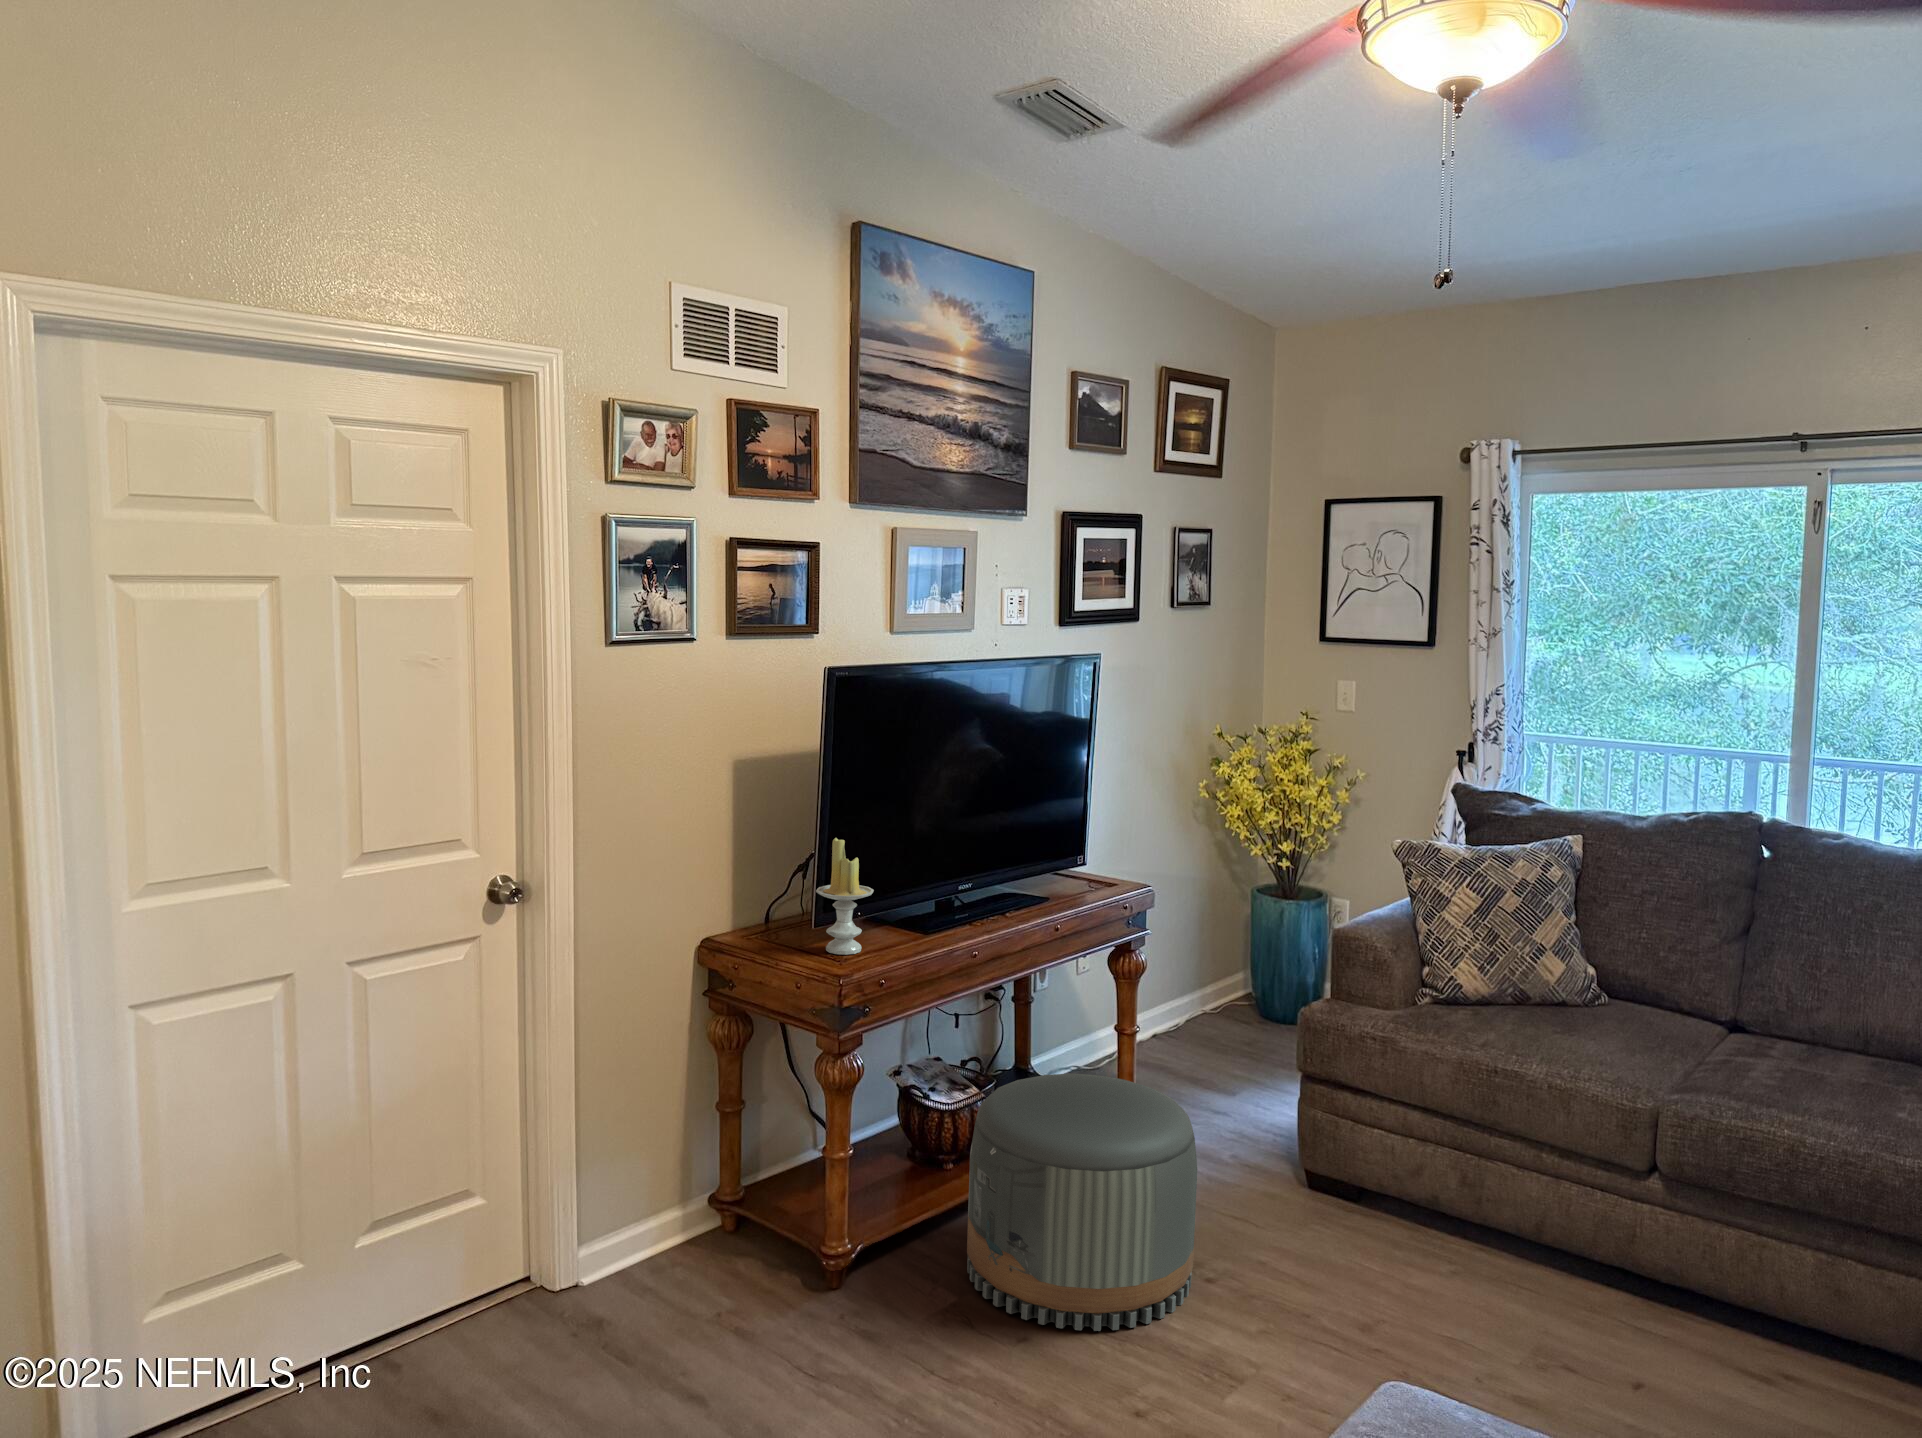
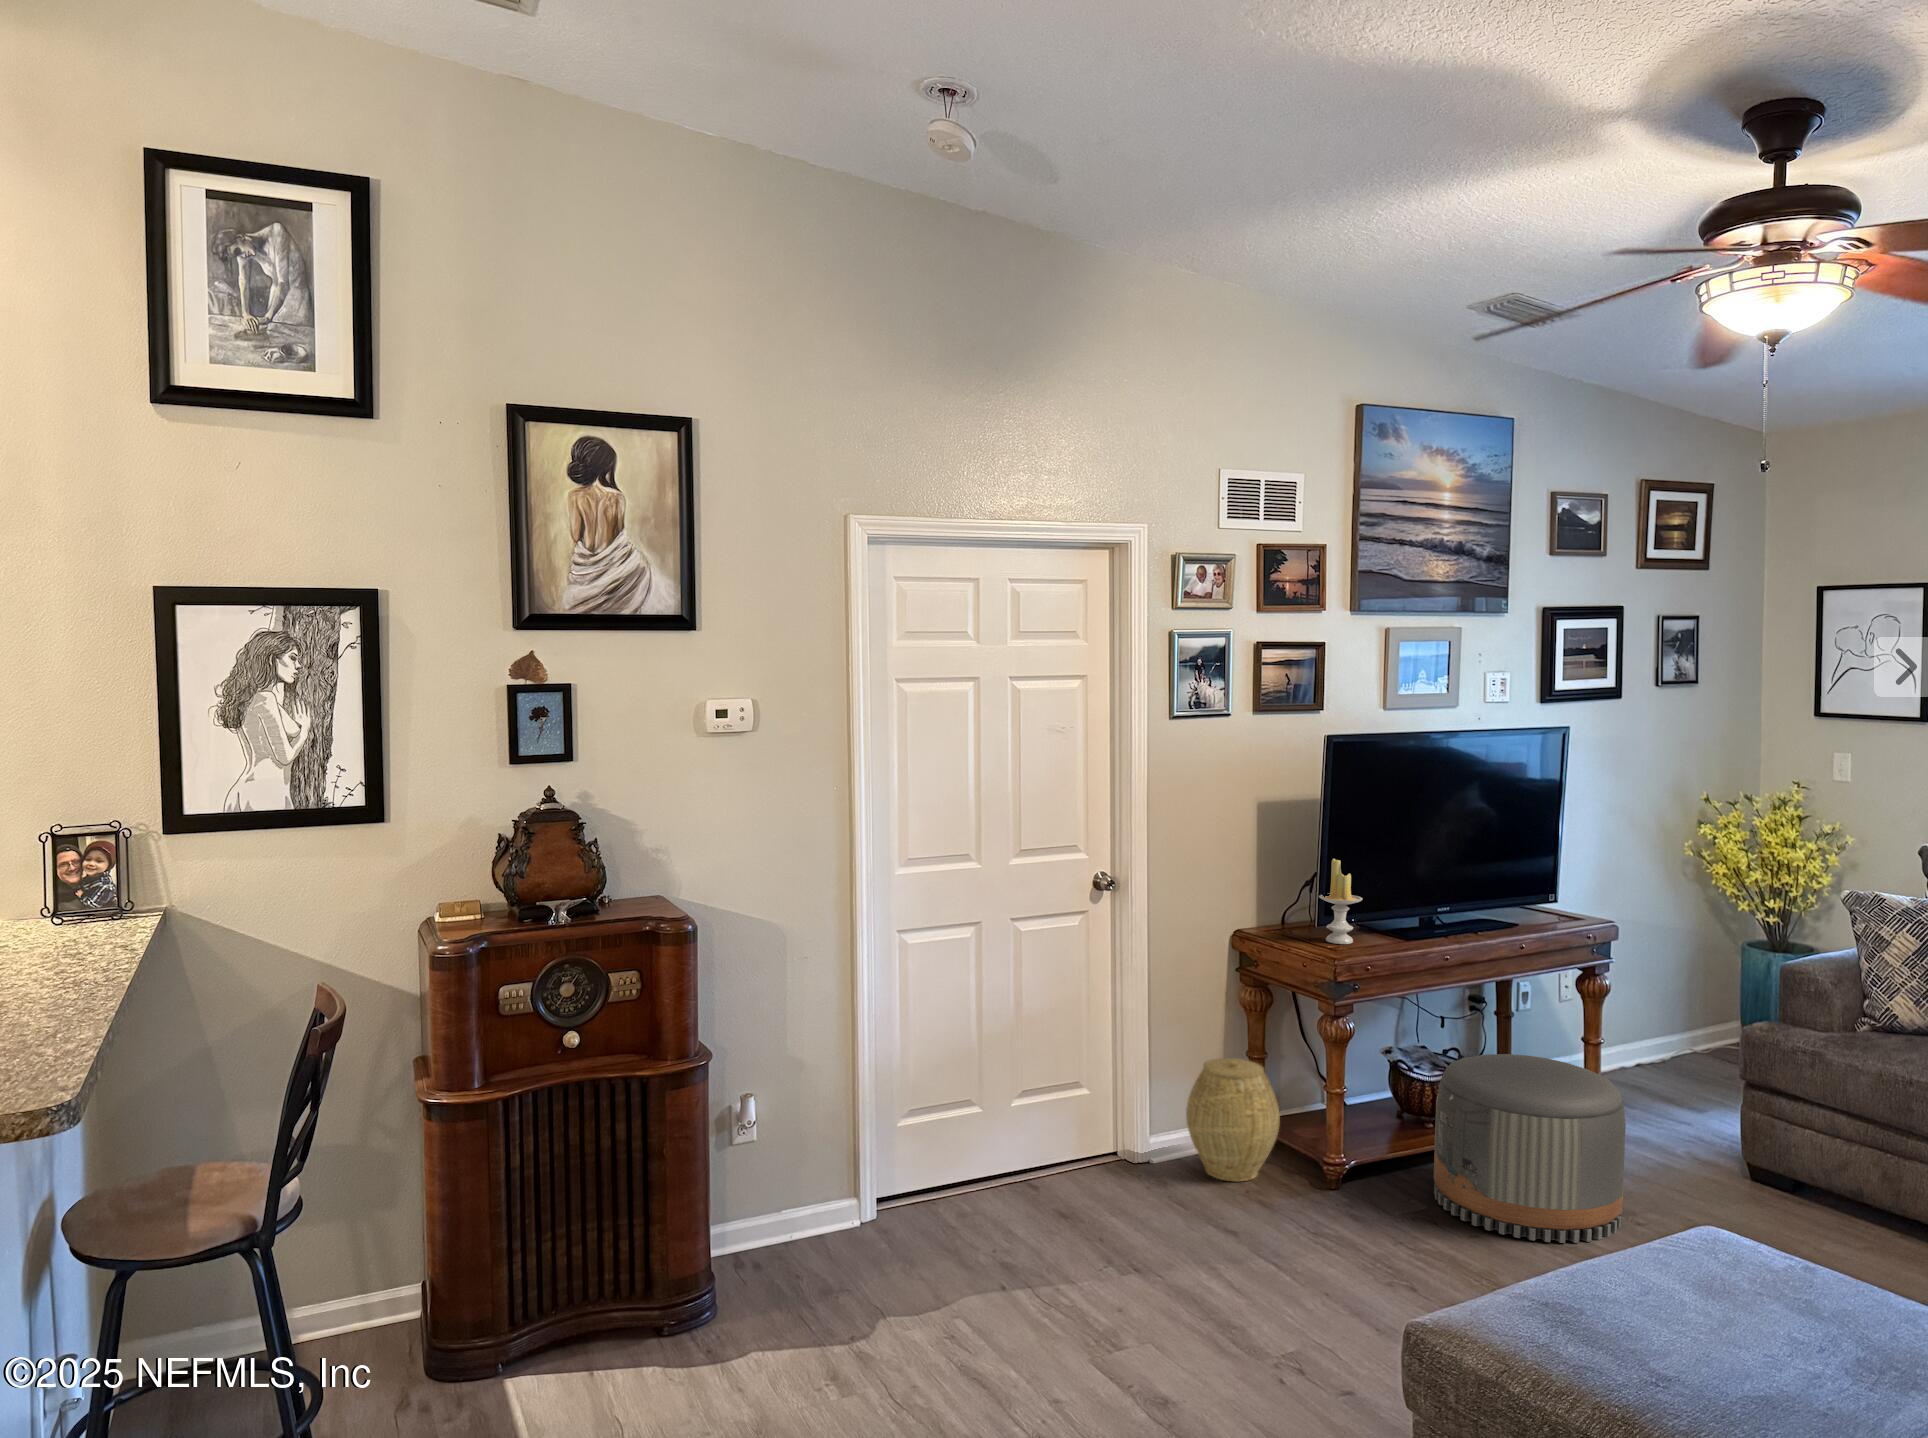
woven basket: none [635,1120,766,1298] -> present [1186,1058,1280,1182]

